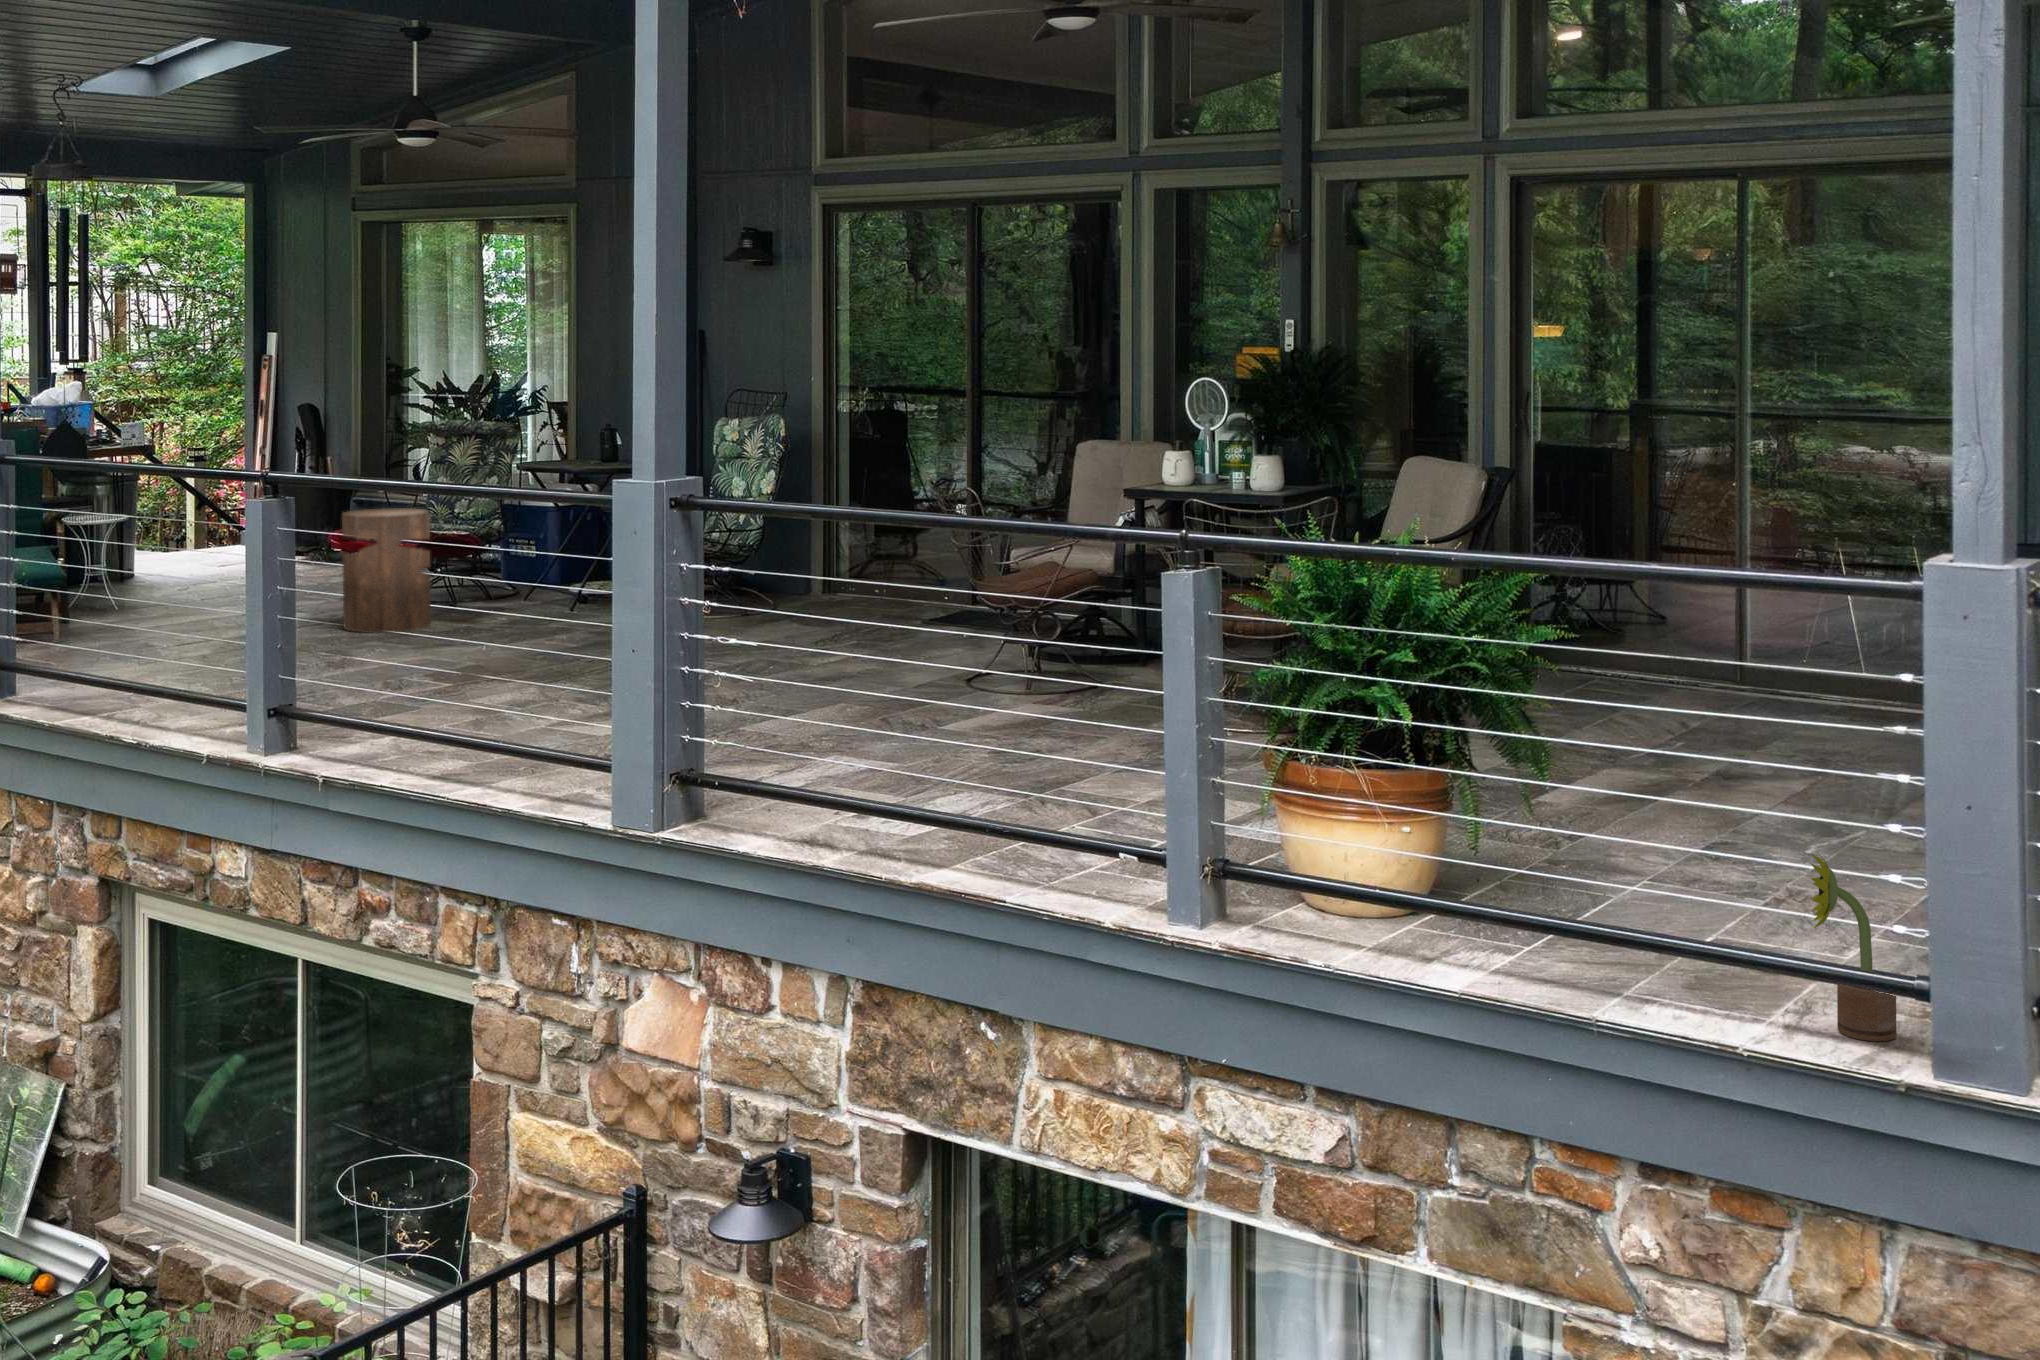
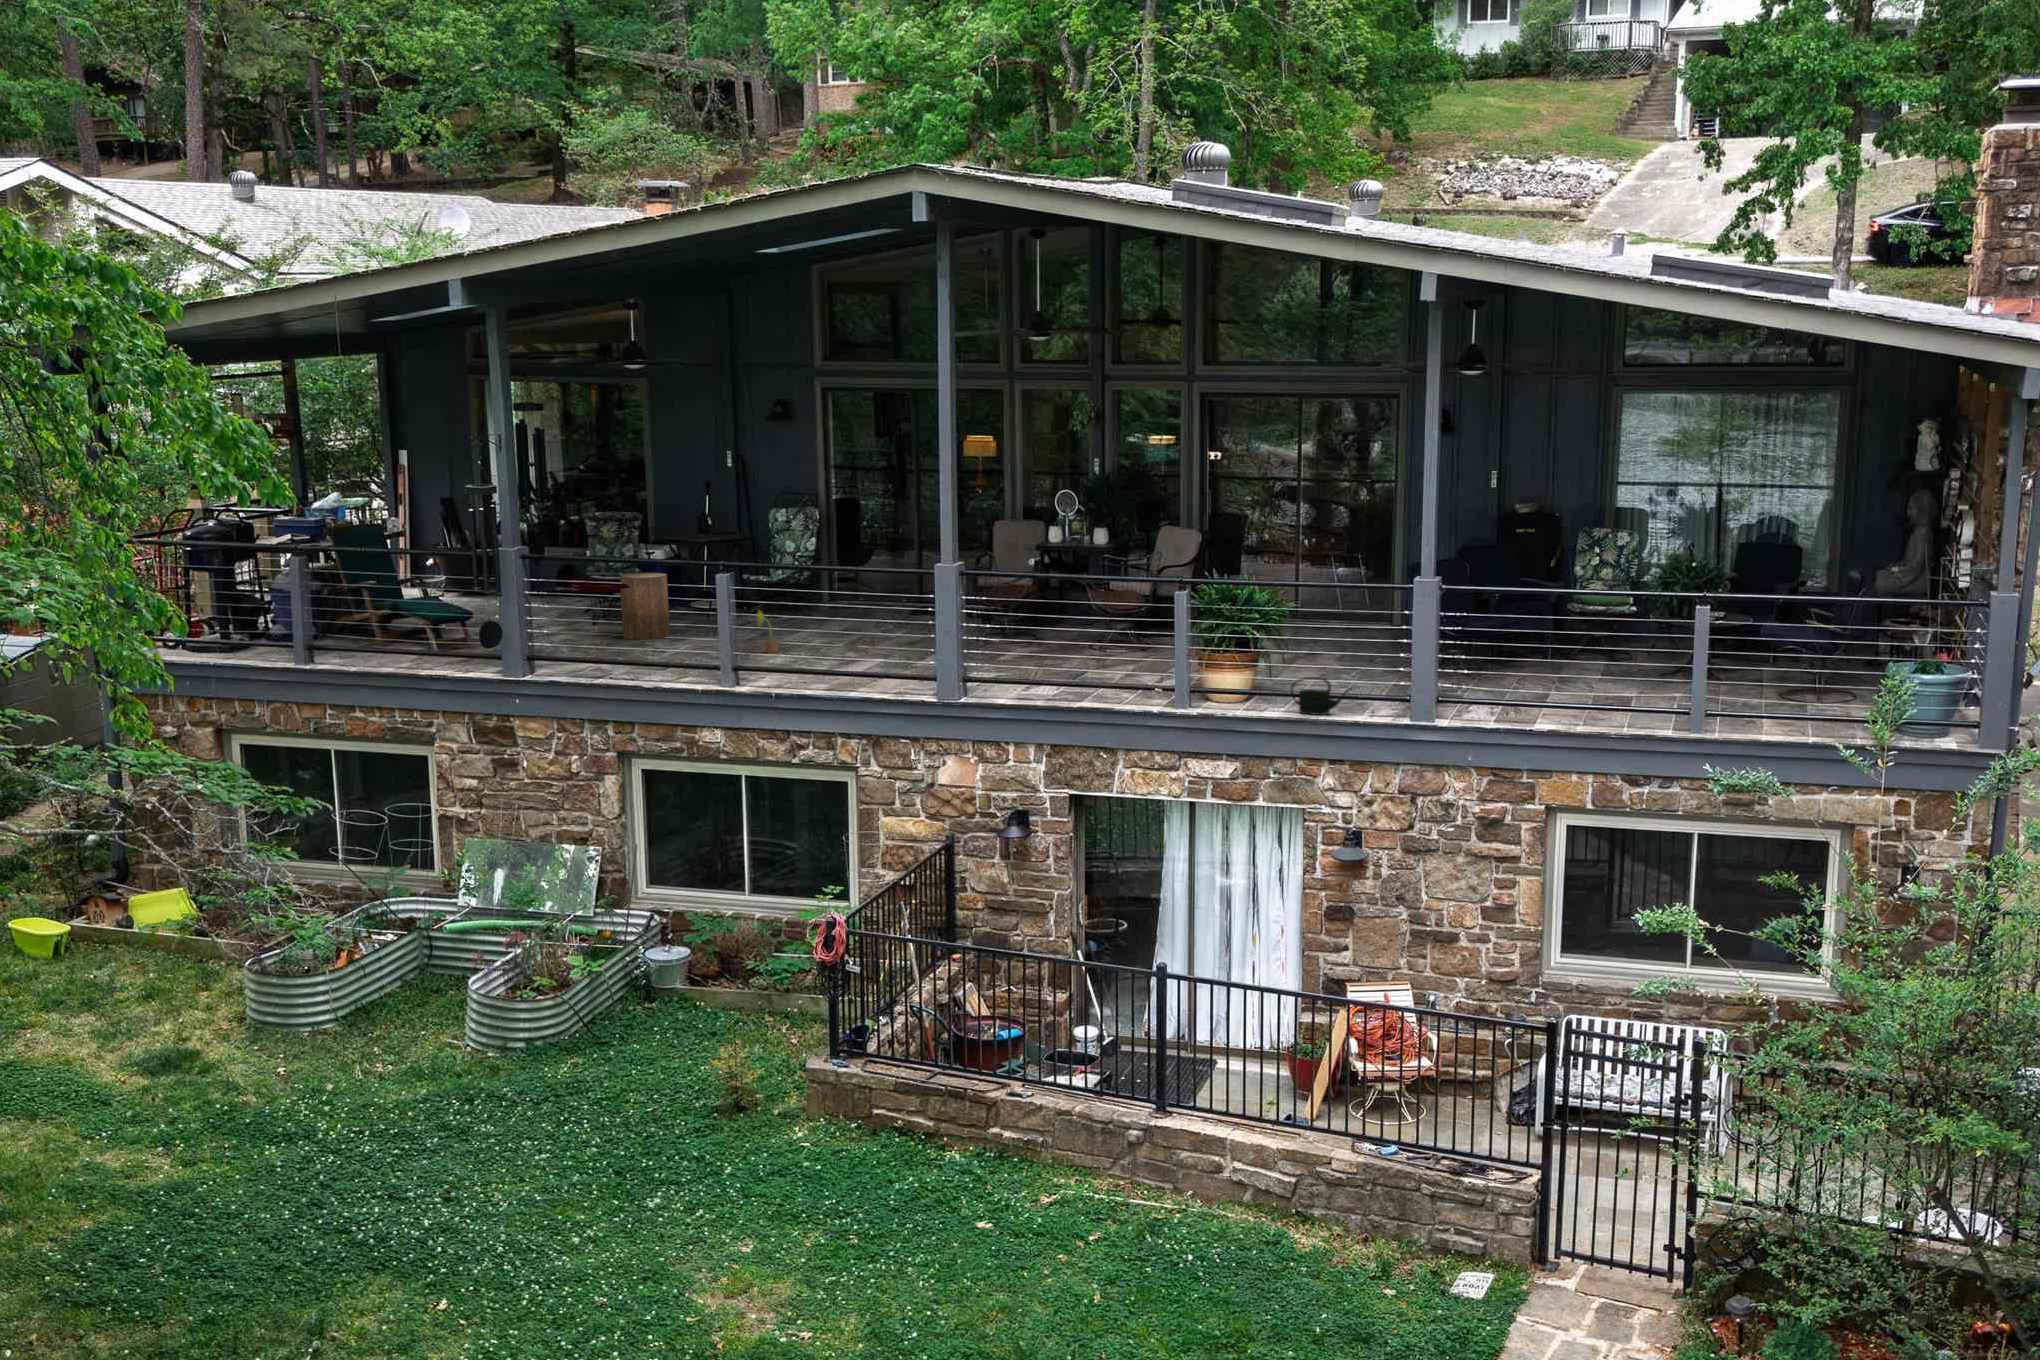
decorative plant: present [1810,852,1896,1041] -> present [758,612,778,653]
watering can: none [1508,873,1713,1005] -> present [1290,677,1350,715]

